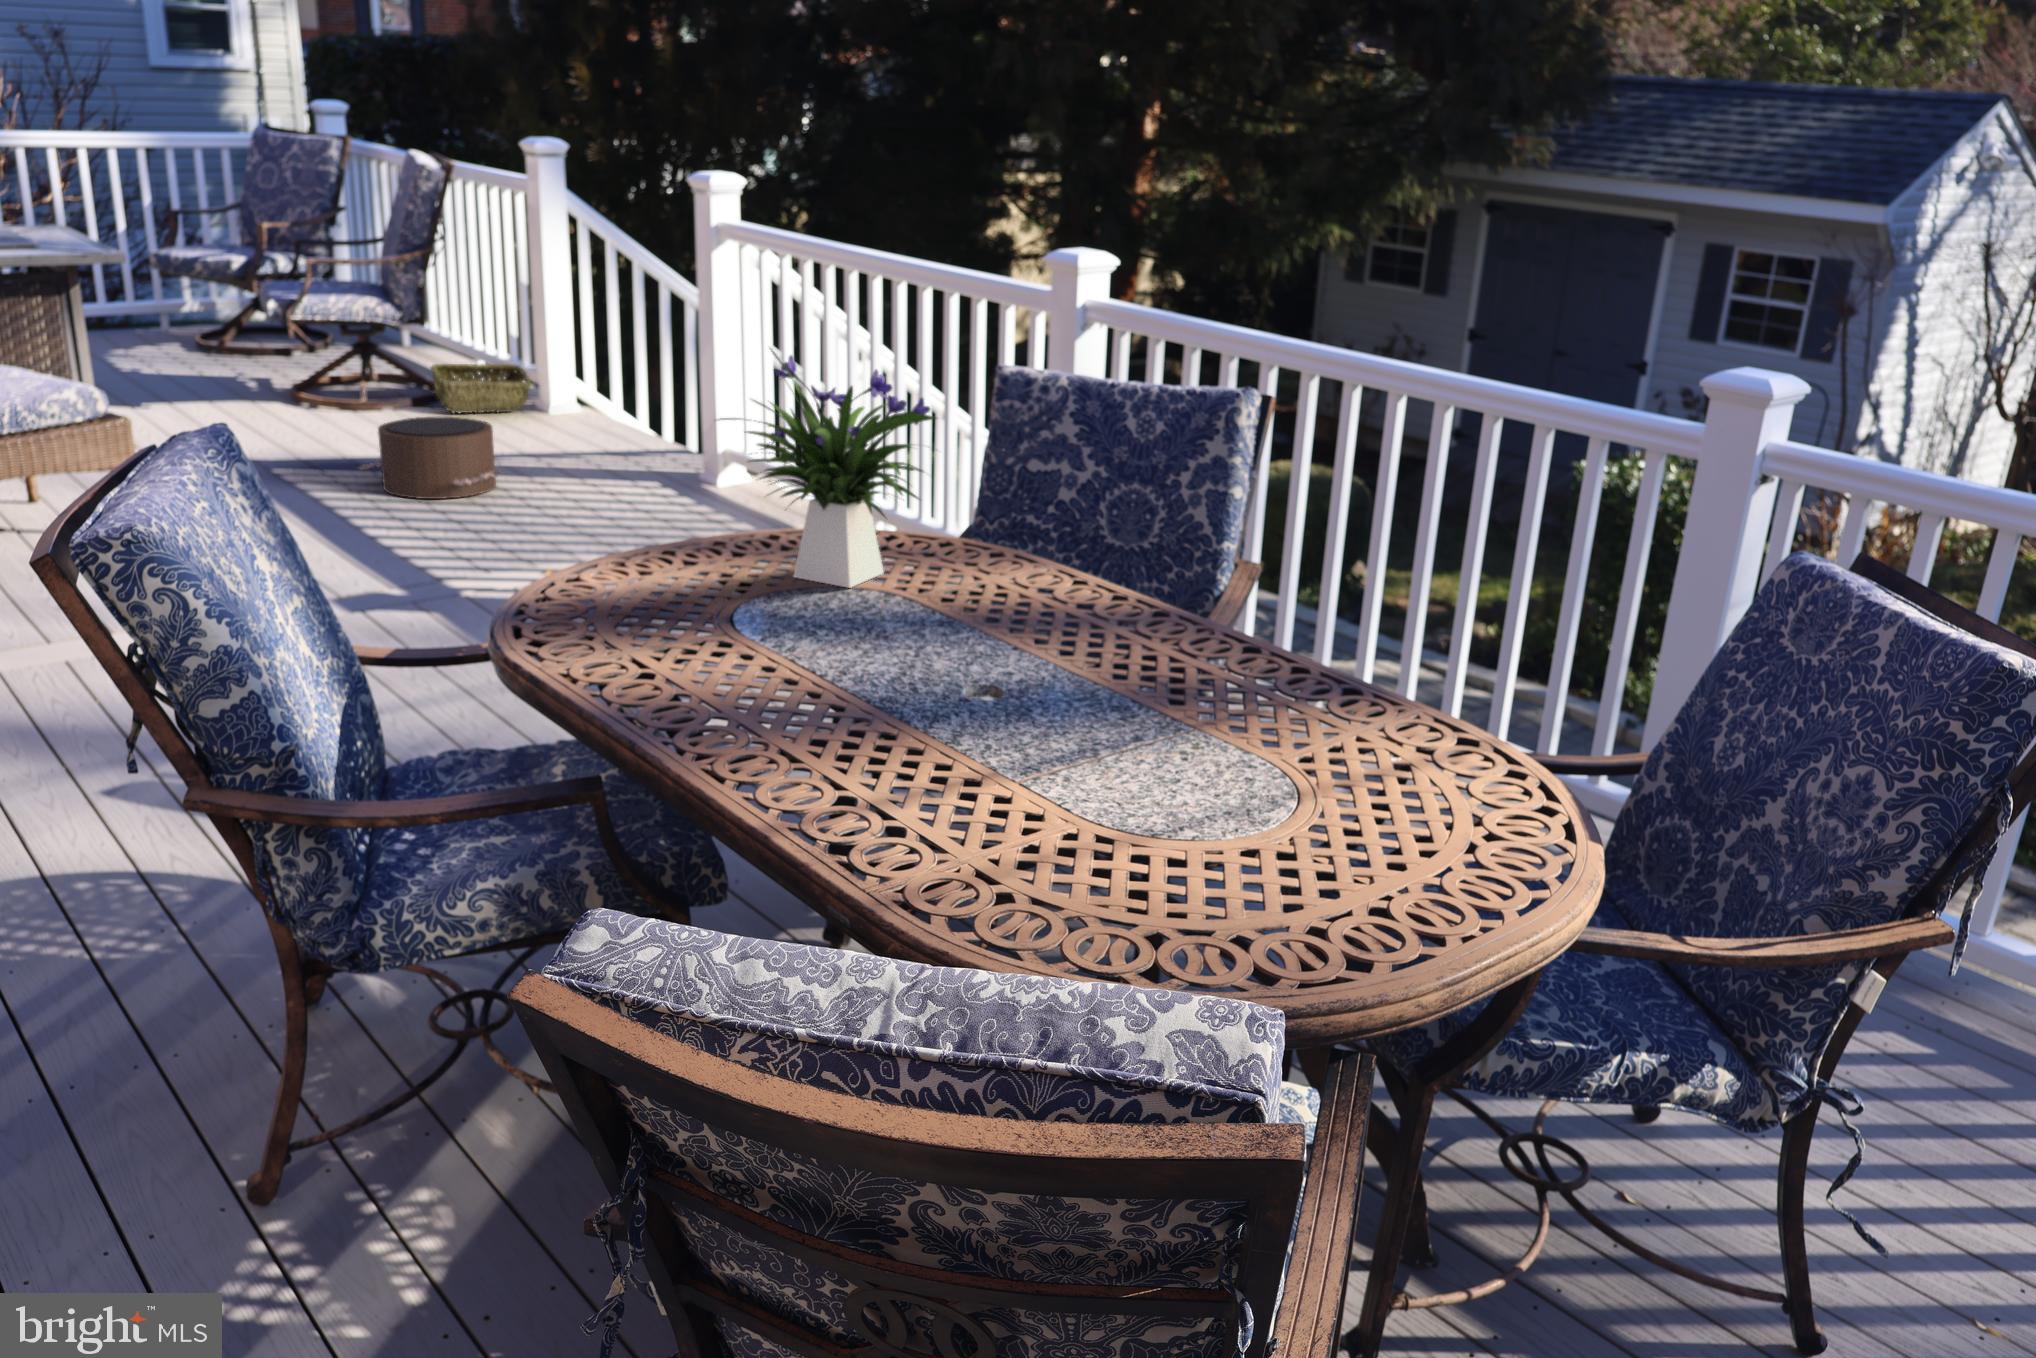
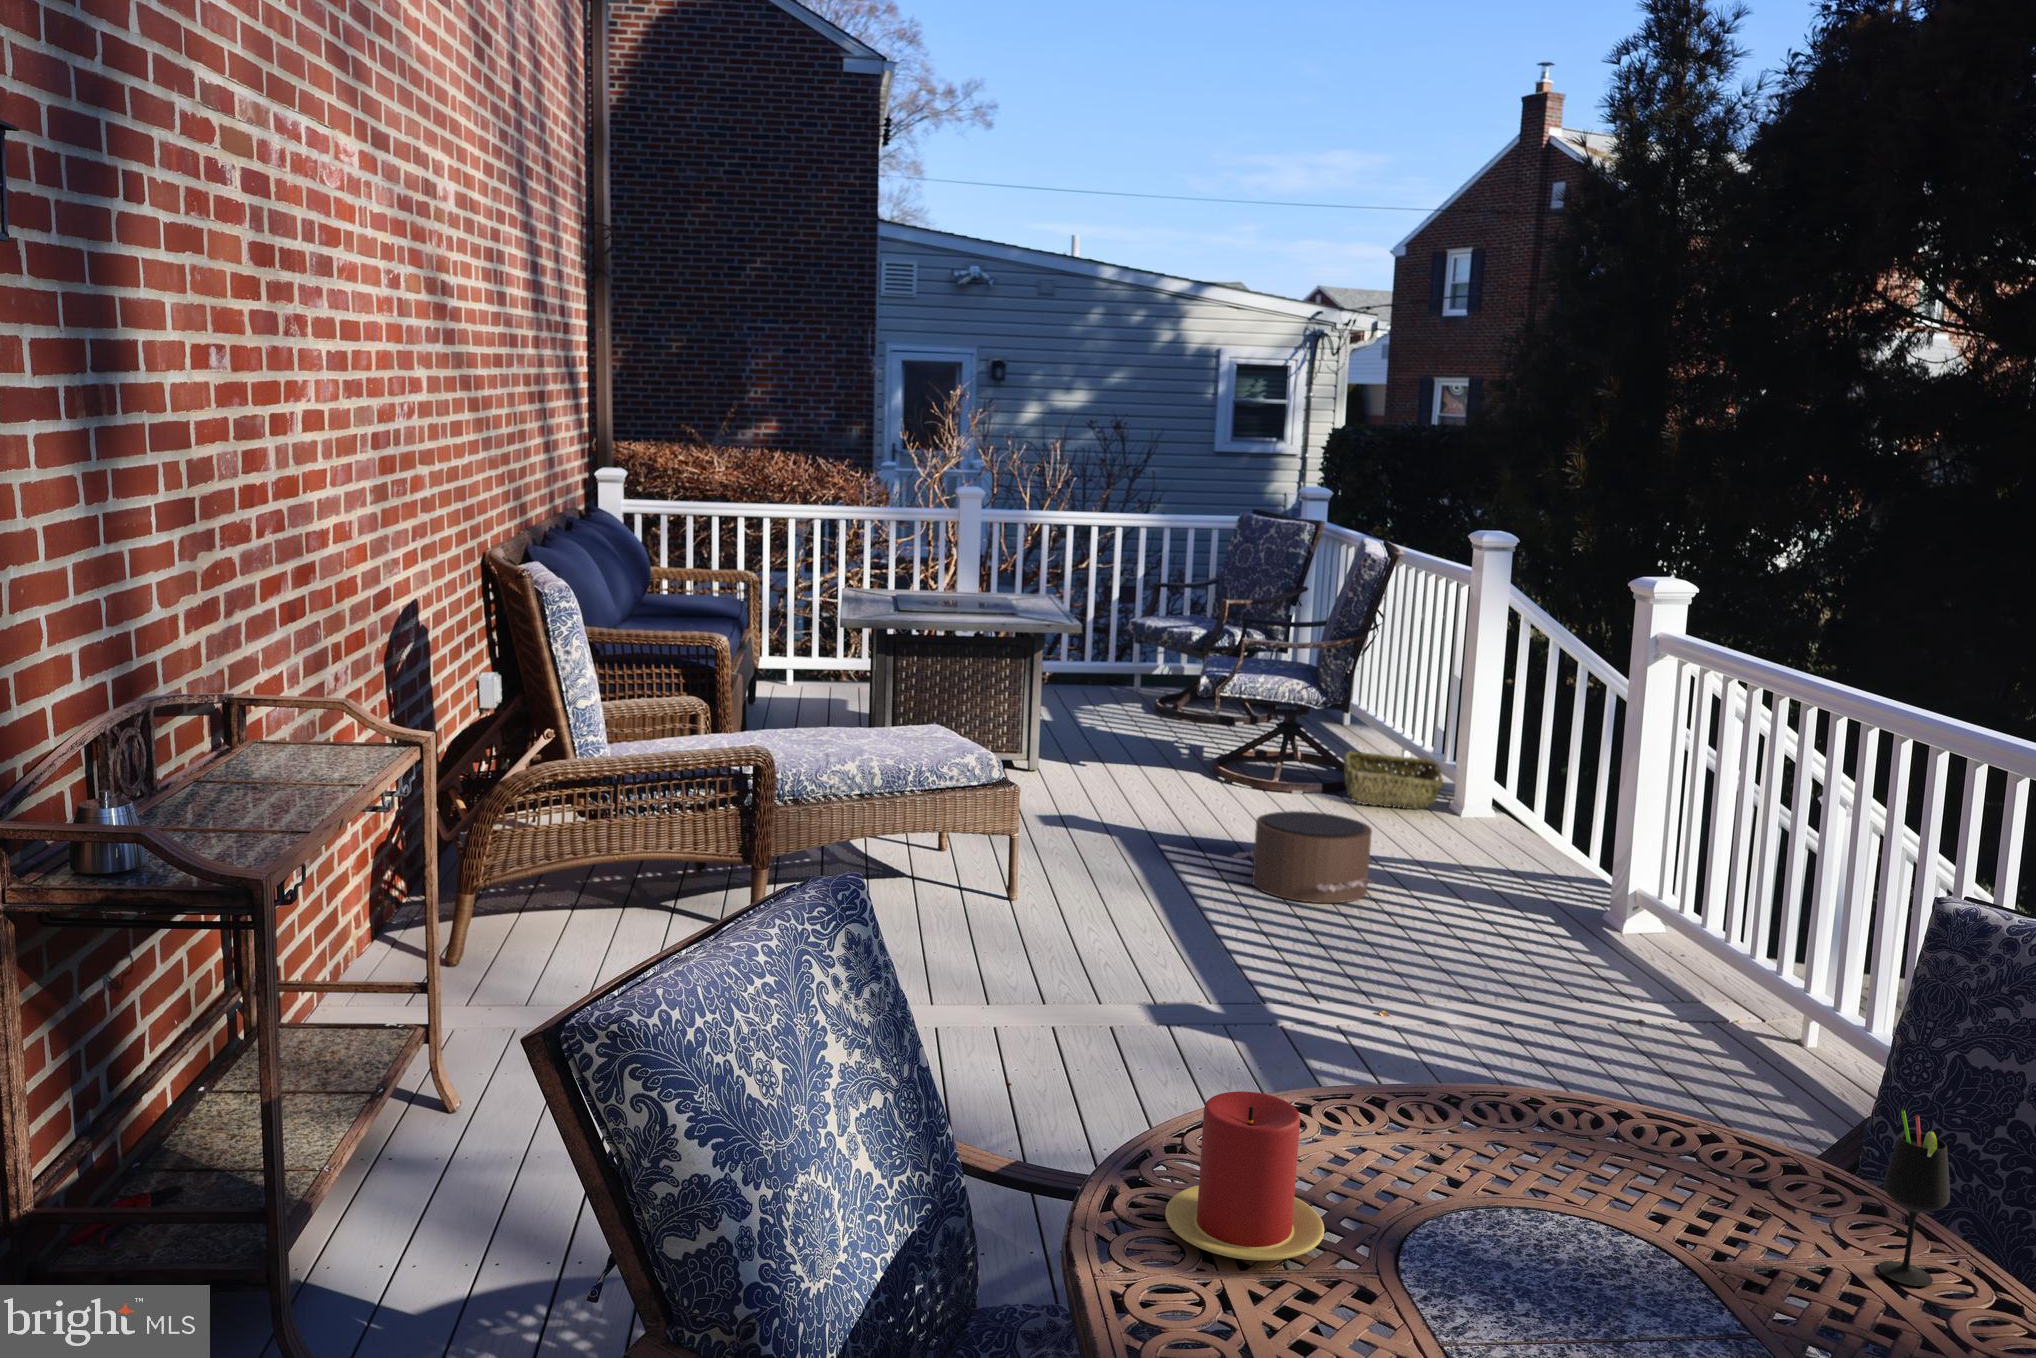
flower arrangement: present [721,351,936,588] -> none [1431,858,1777,1225]
wine glass: none [1009,474,1045,583] -> present [1878,1109,1950,1286]
candle: none [569,531,687,642] -> present [1165,1091,1324,1260]

